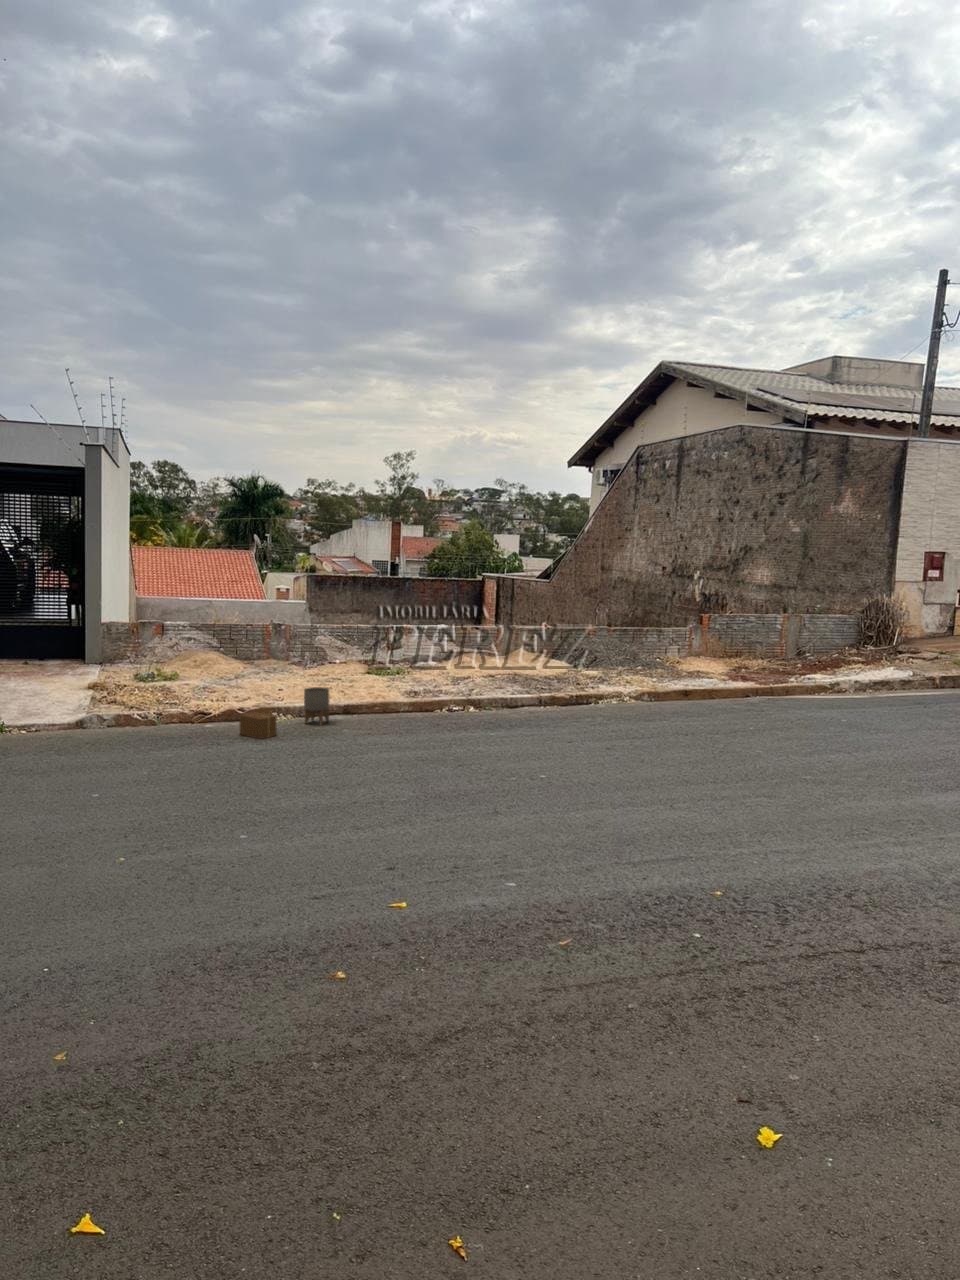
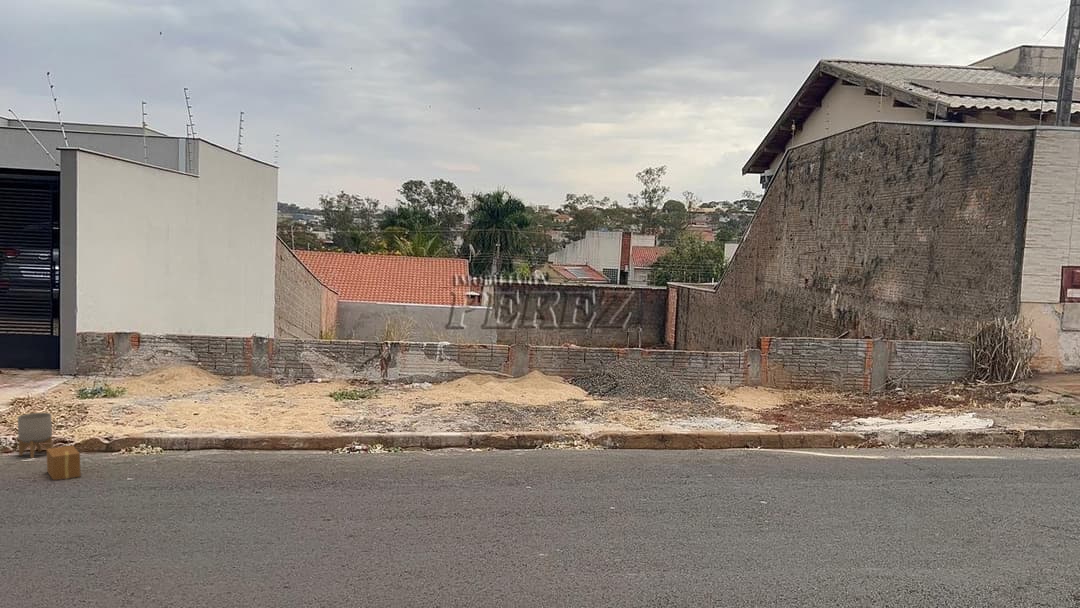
planter: present [304,687,329,725] -> present [18,413,52,458]

